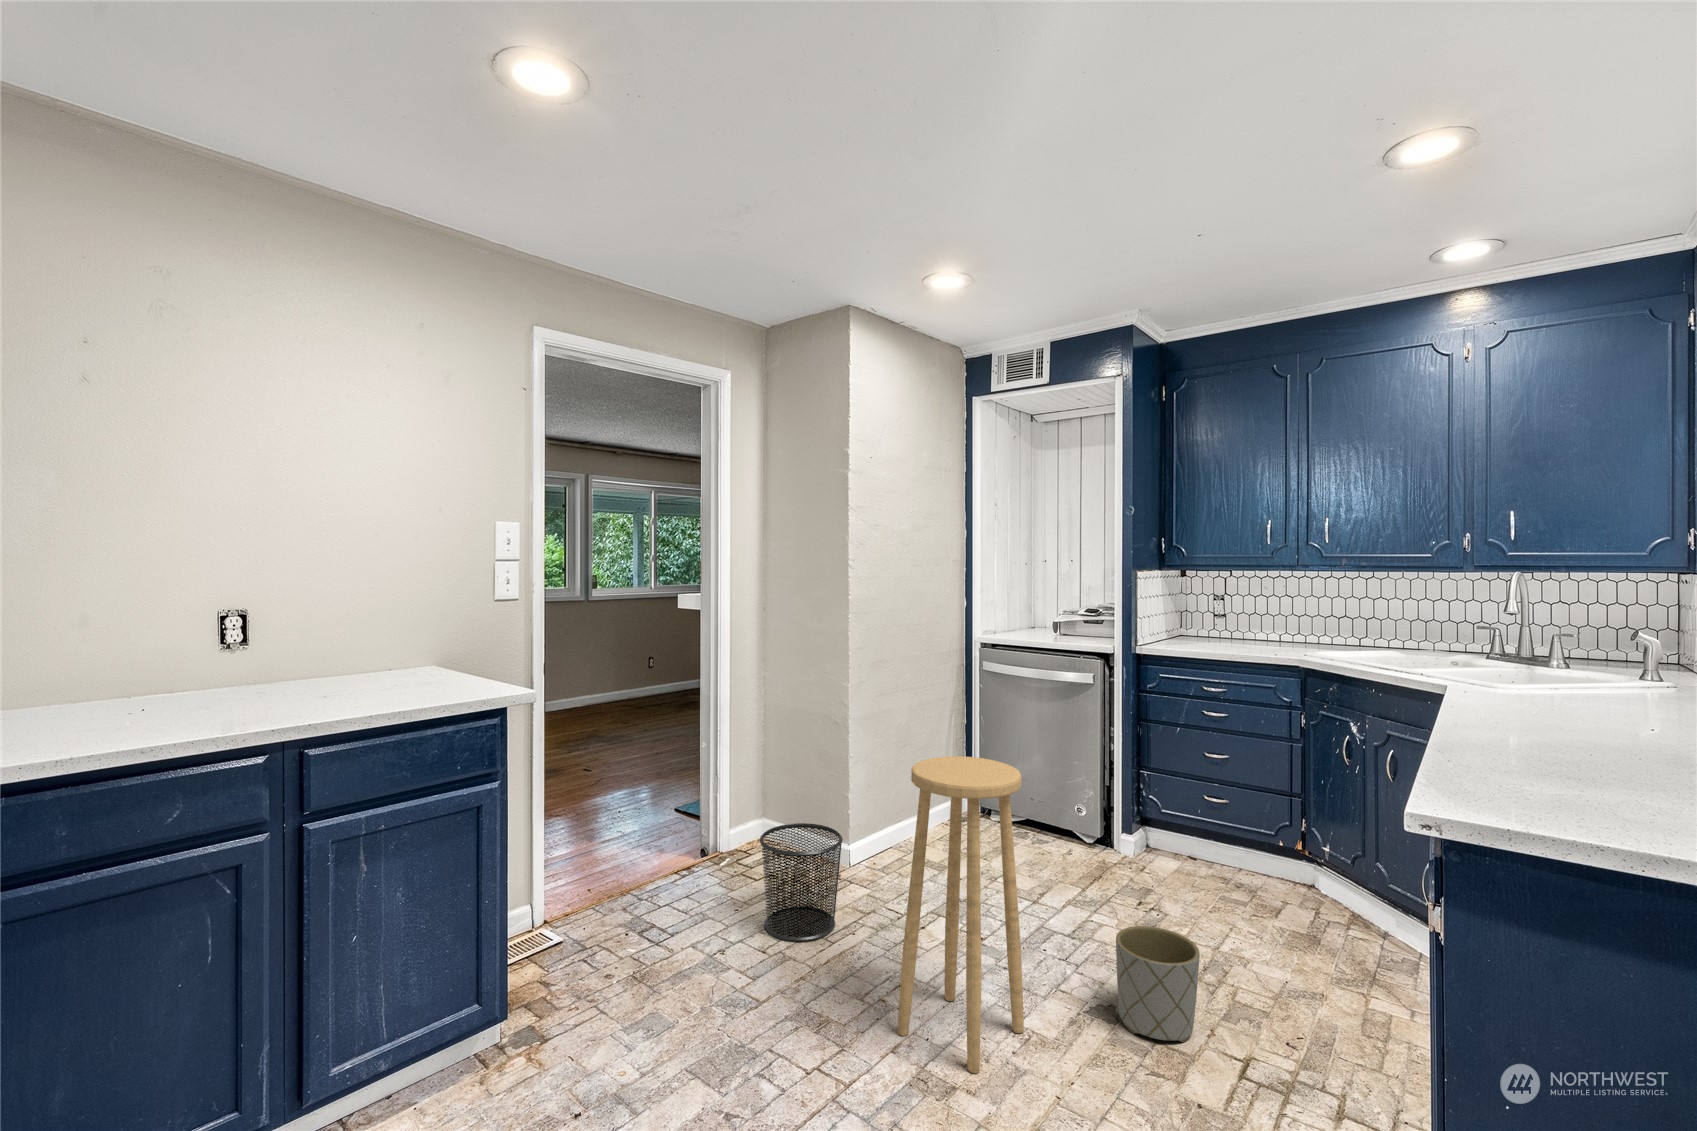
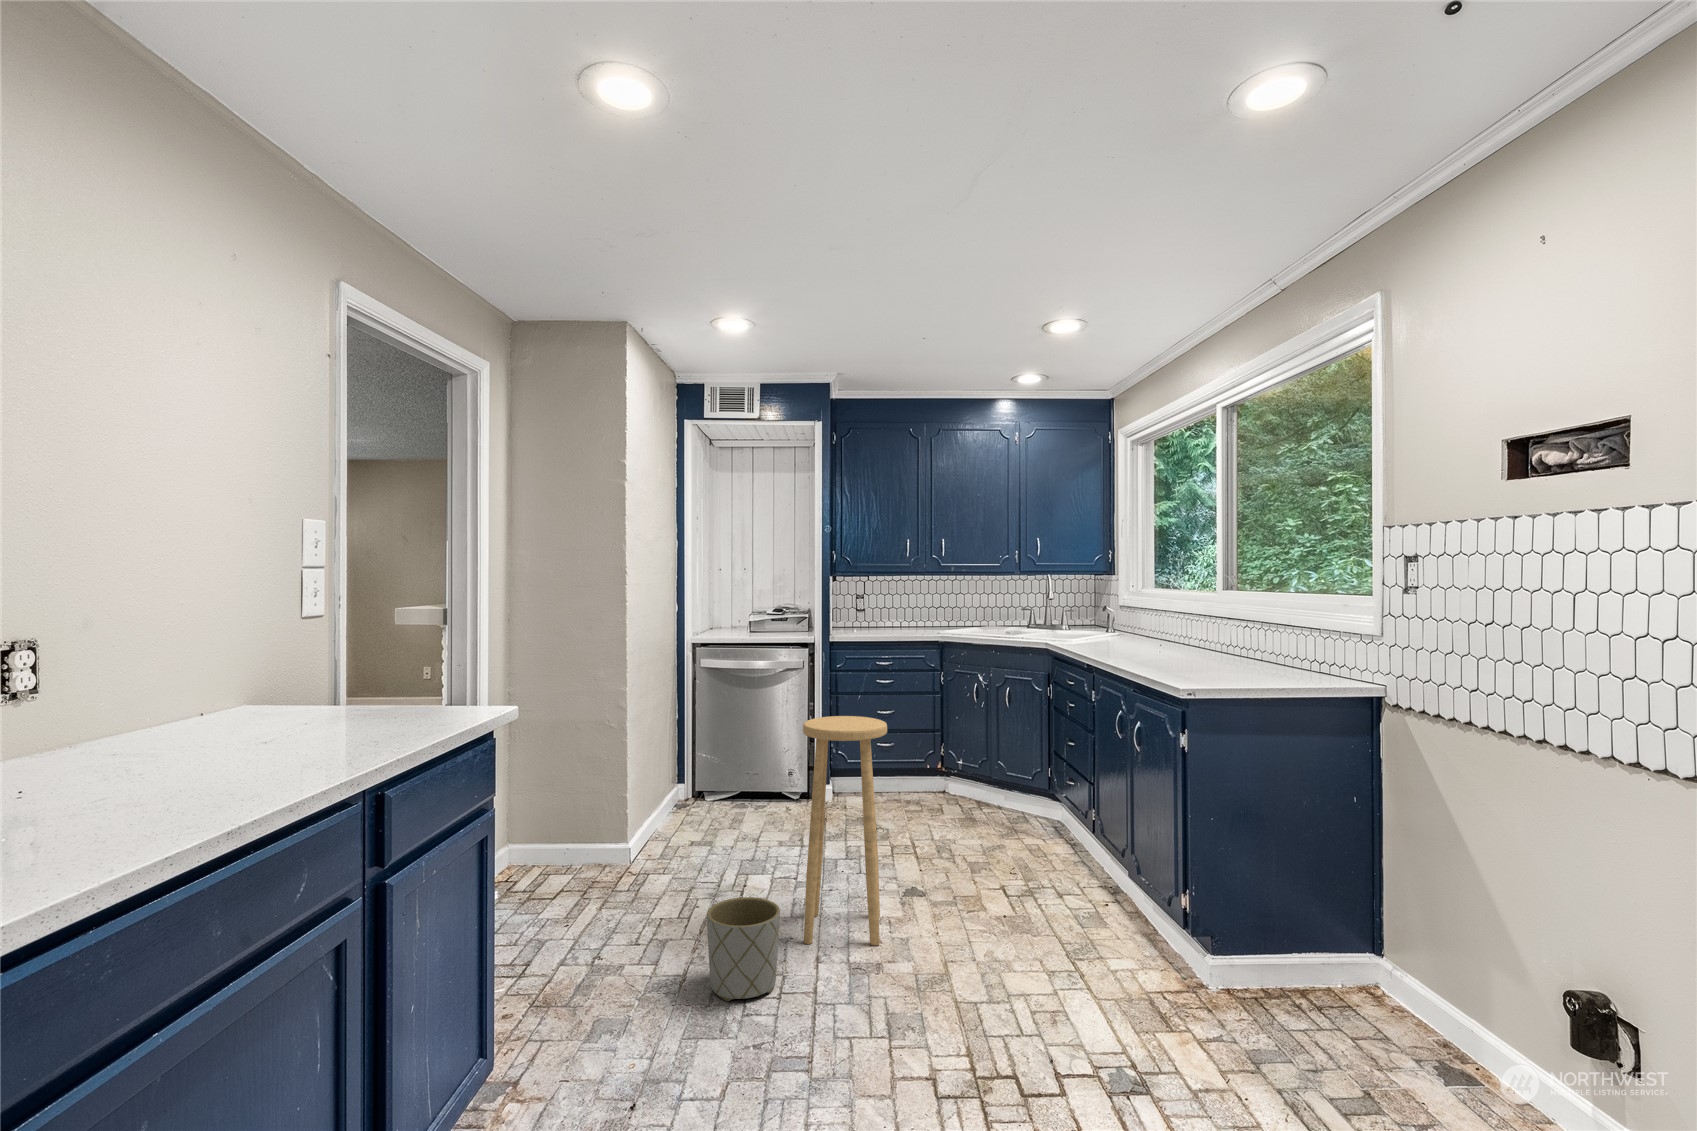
waste bin: present [760,823,843,942] -> none [602,814,682,922]
planter: present [1116,926,1200,1042] -> present [707,897,780,1001]

